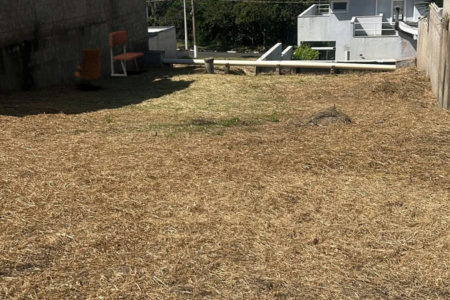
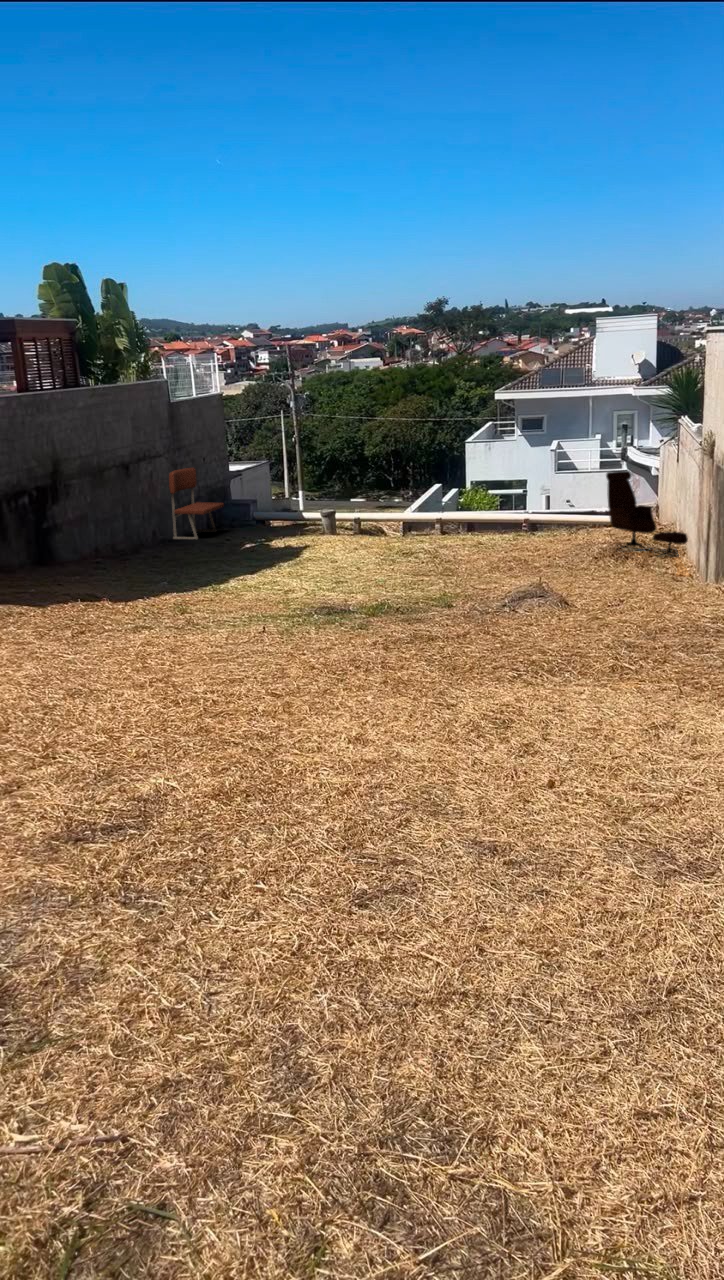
lounge chair: present [74,49,101,86] -> present [606,471,688,554]

